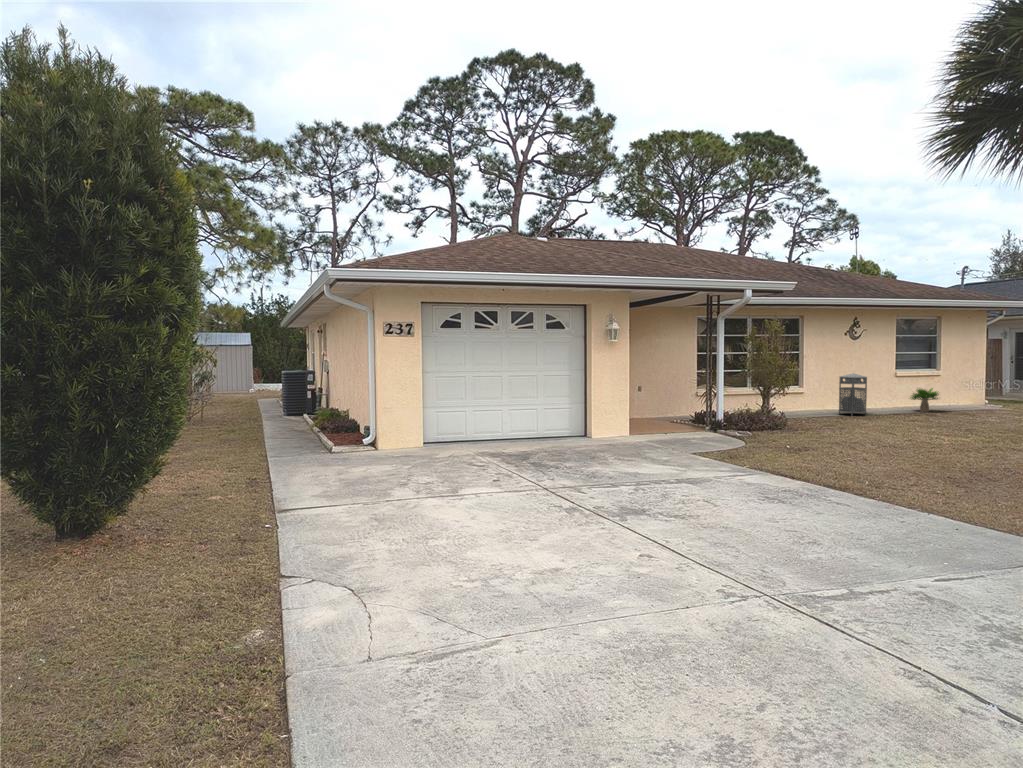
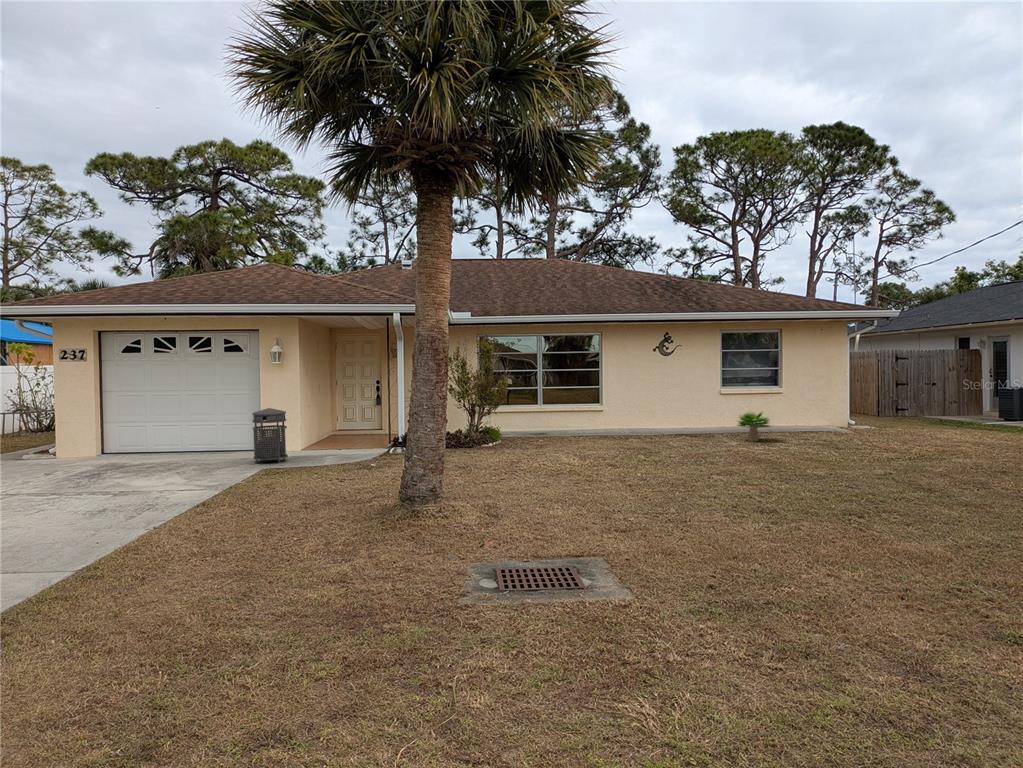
trash can: present [839,373,867,416] -> present [252,408,288,464]

